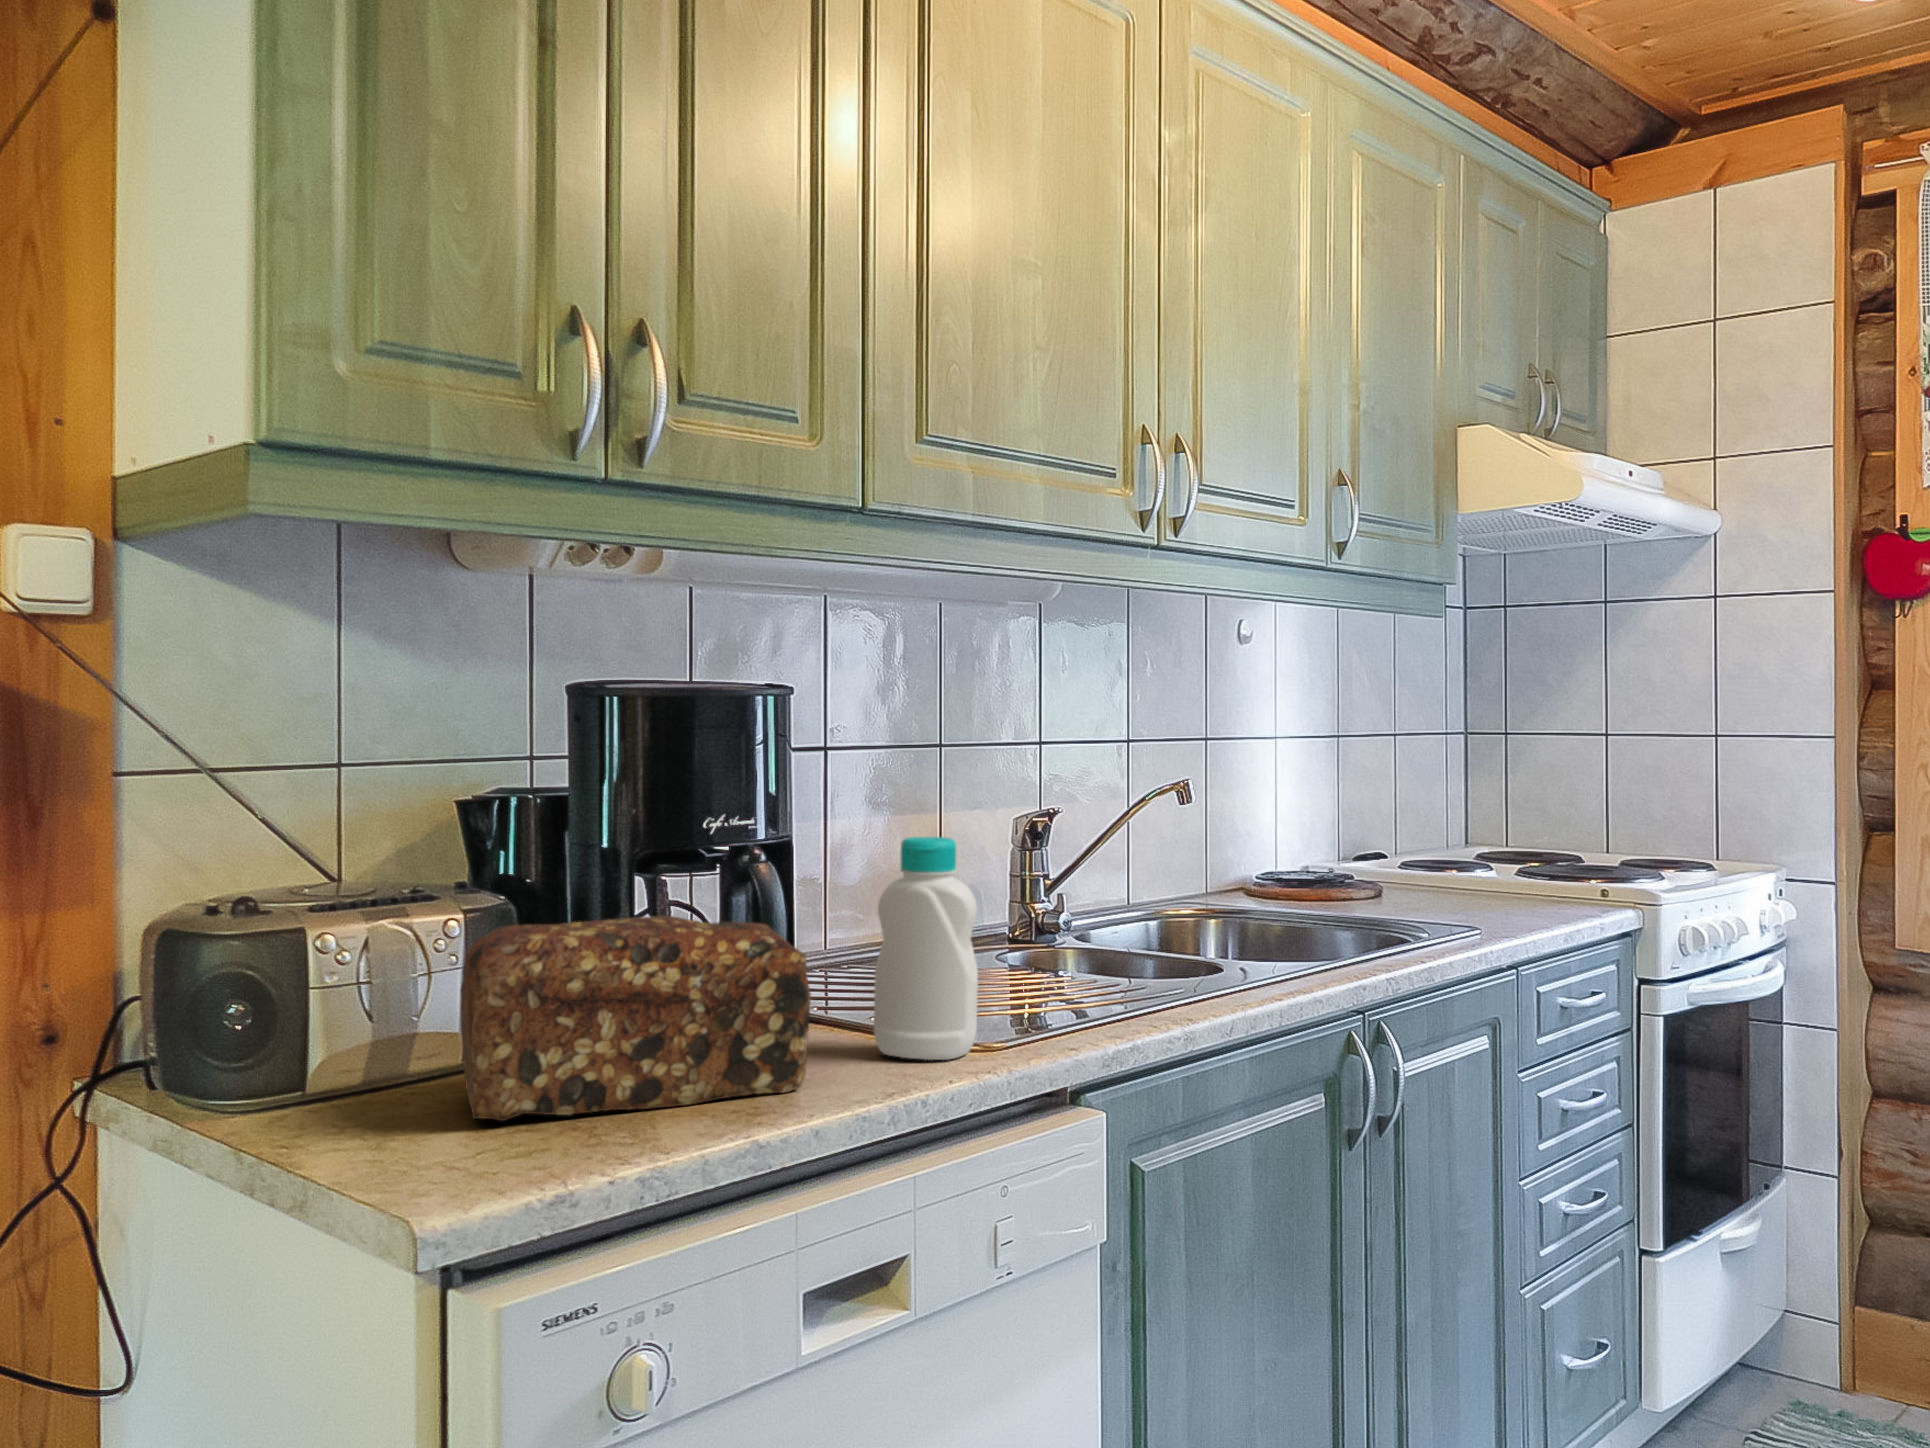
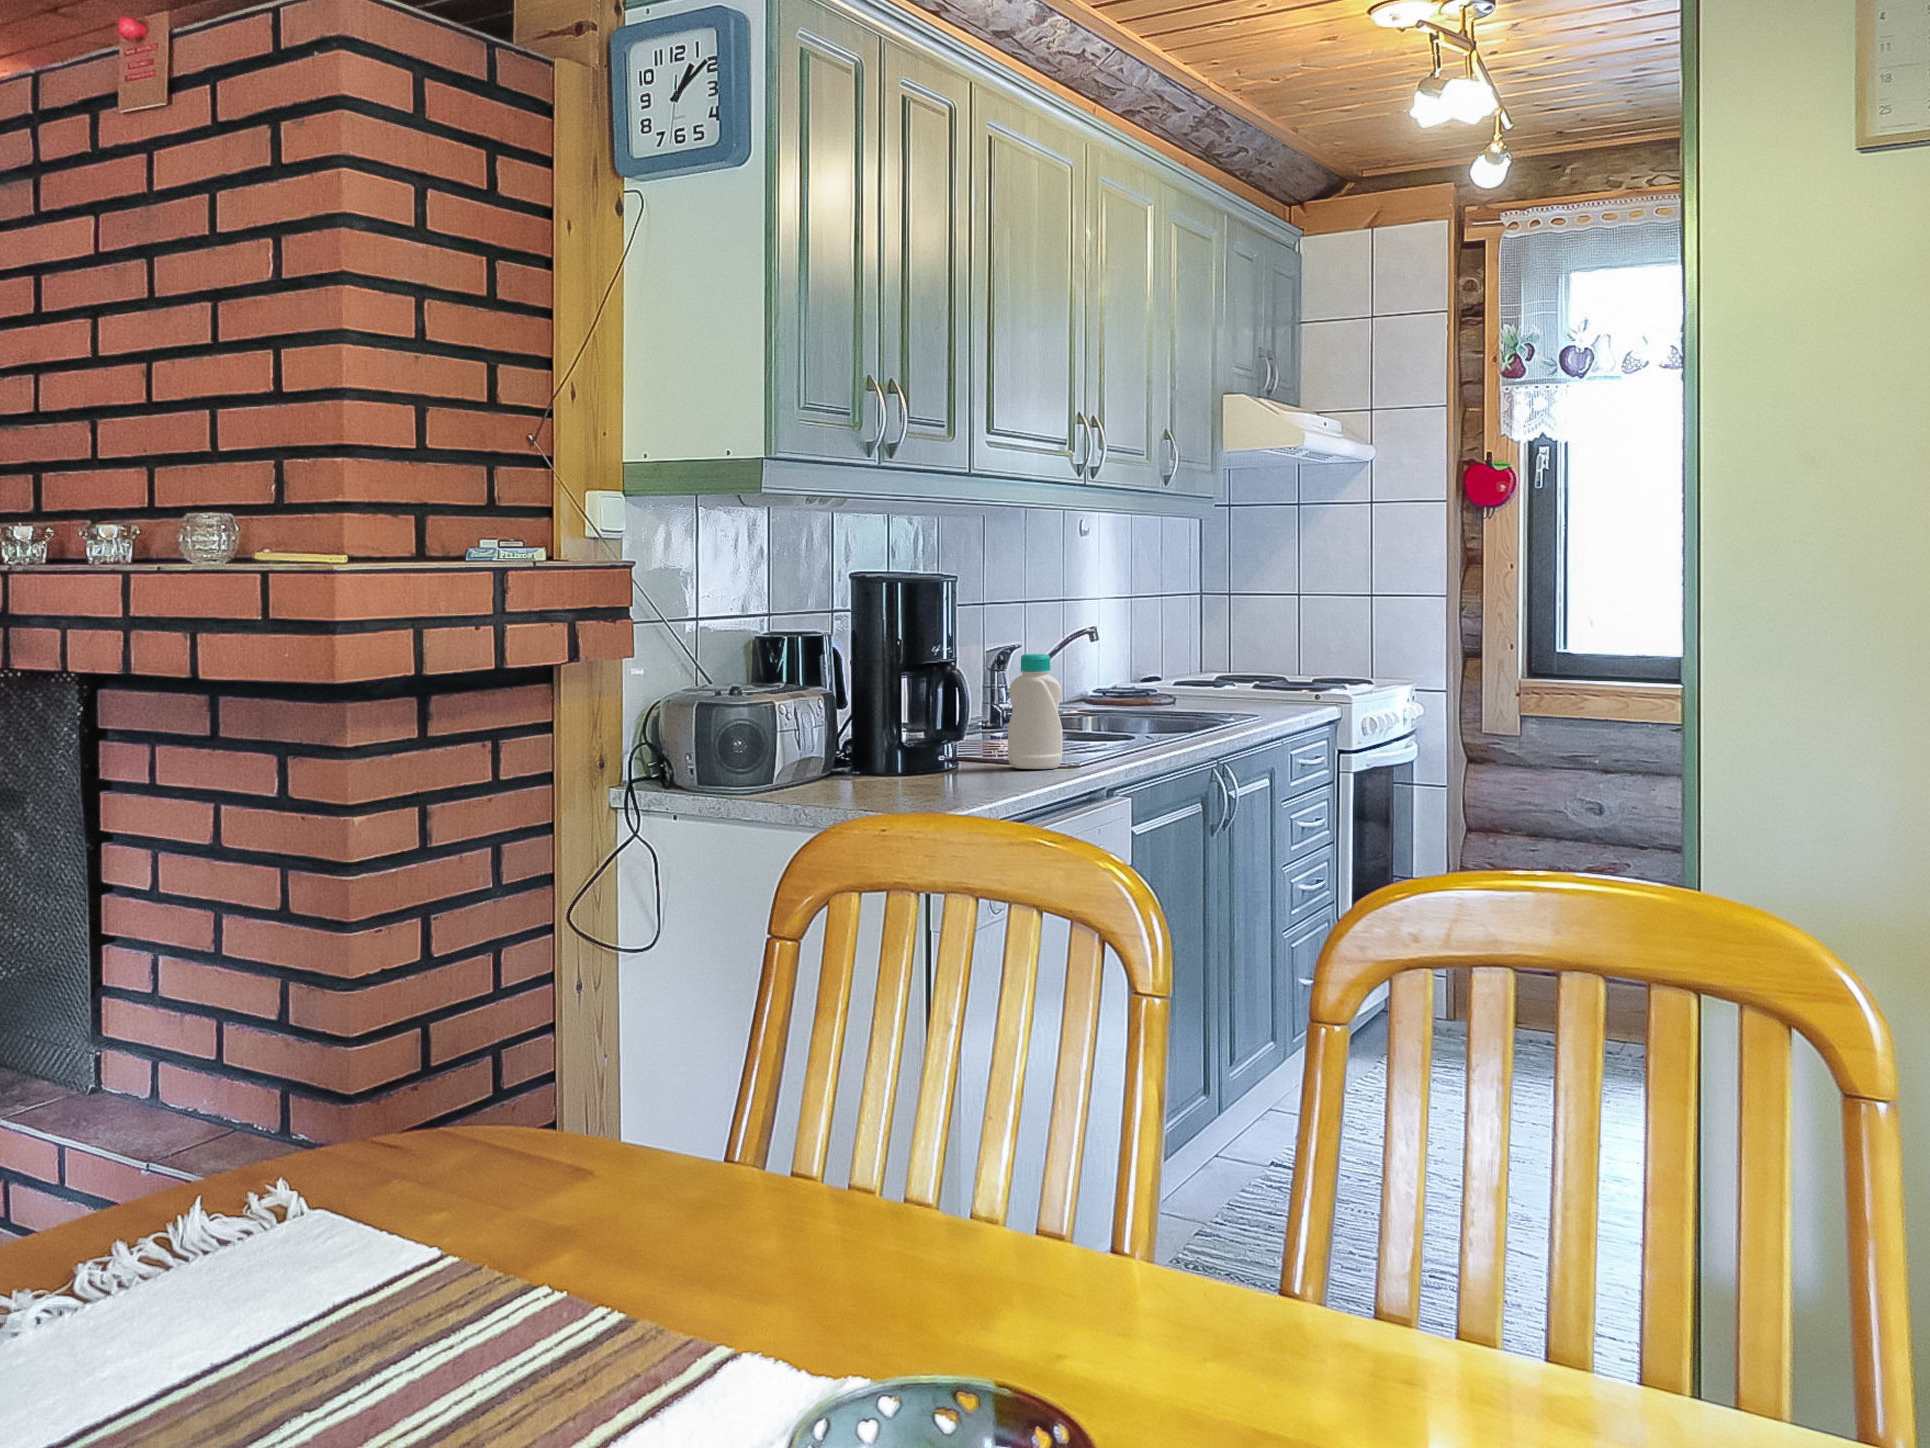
bread loaf: present [460,916,811,1121] -> none [821,696,1004,793]

